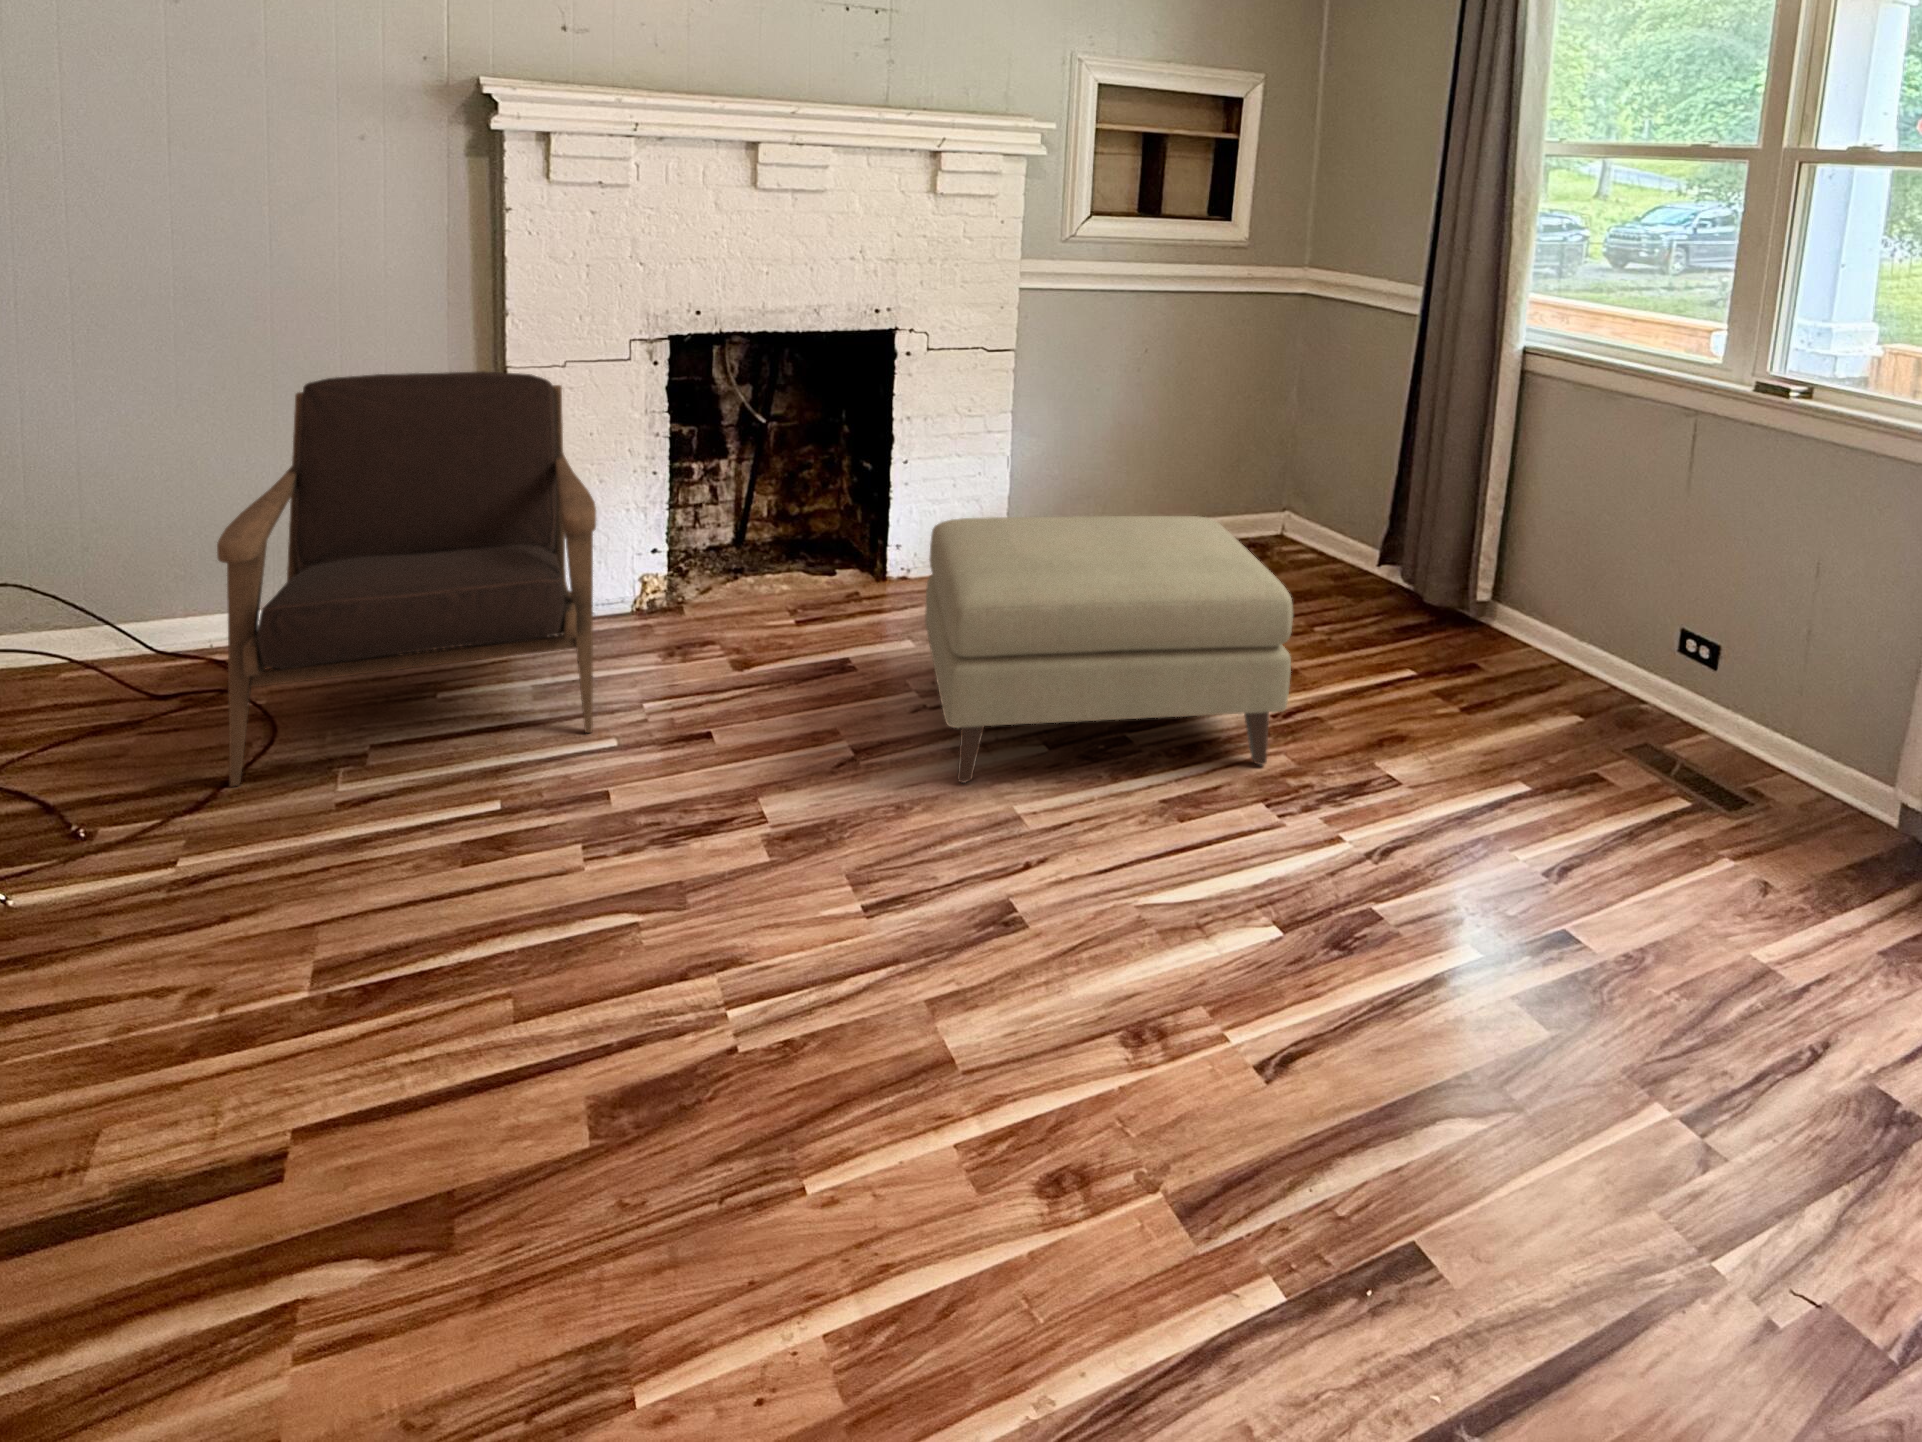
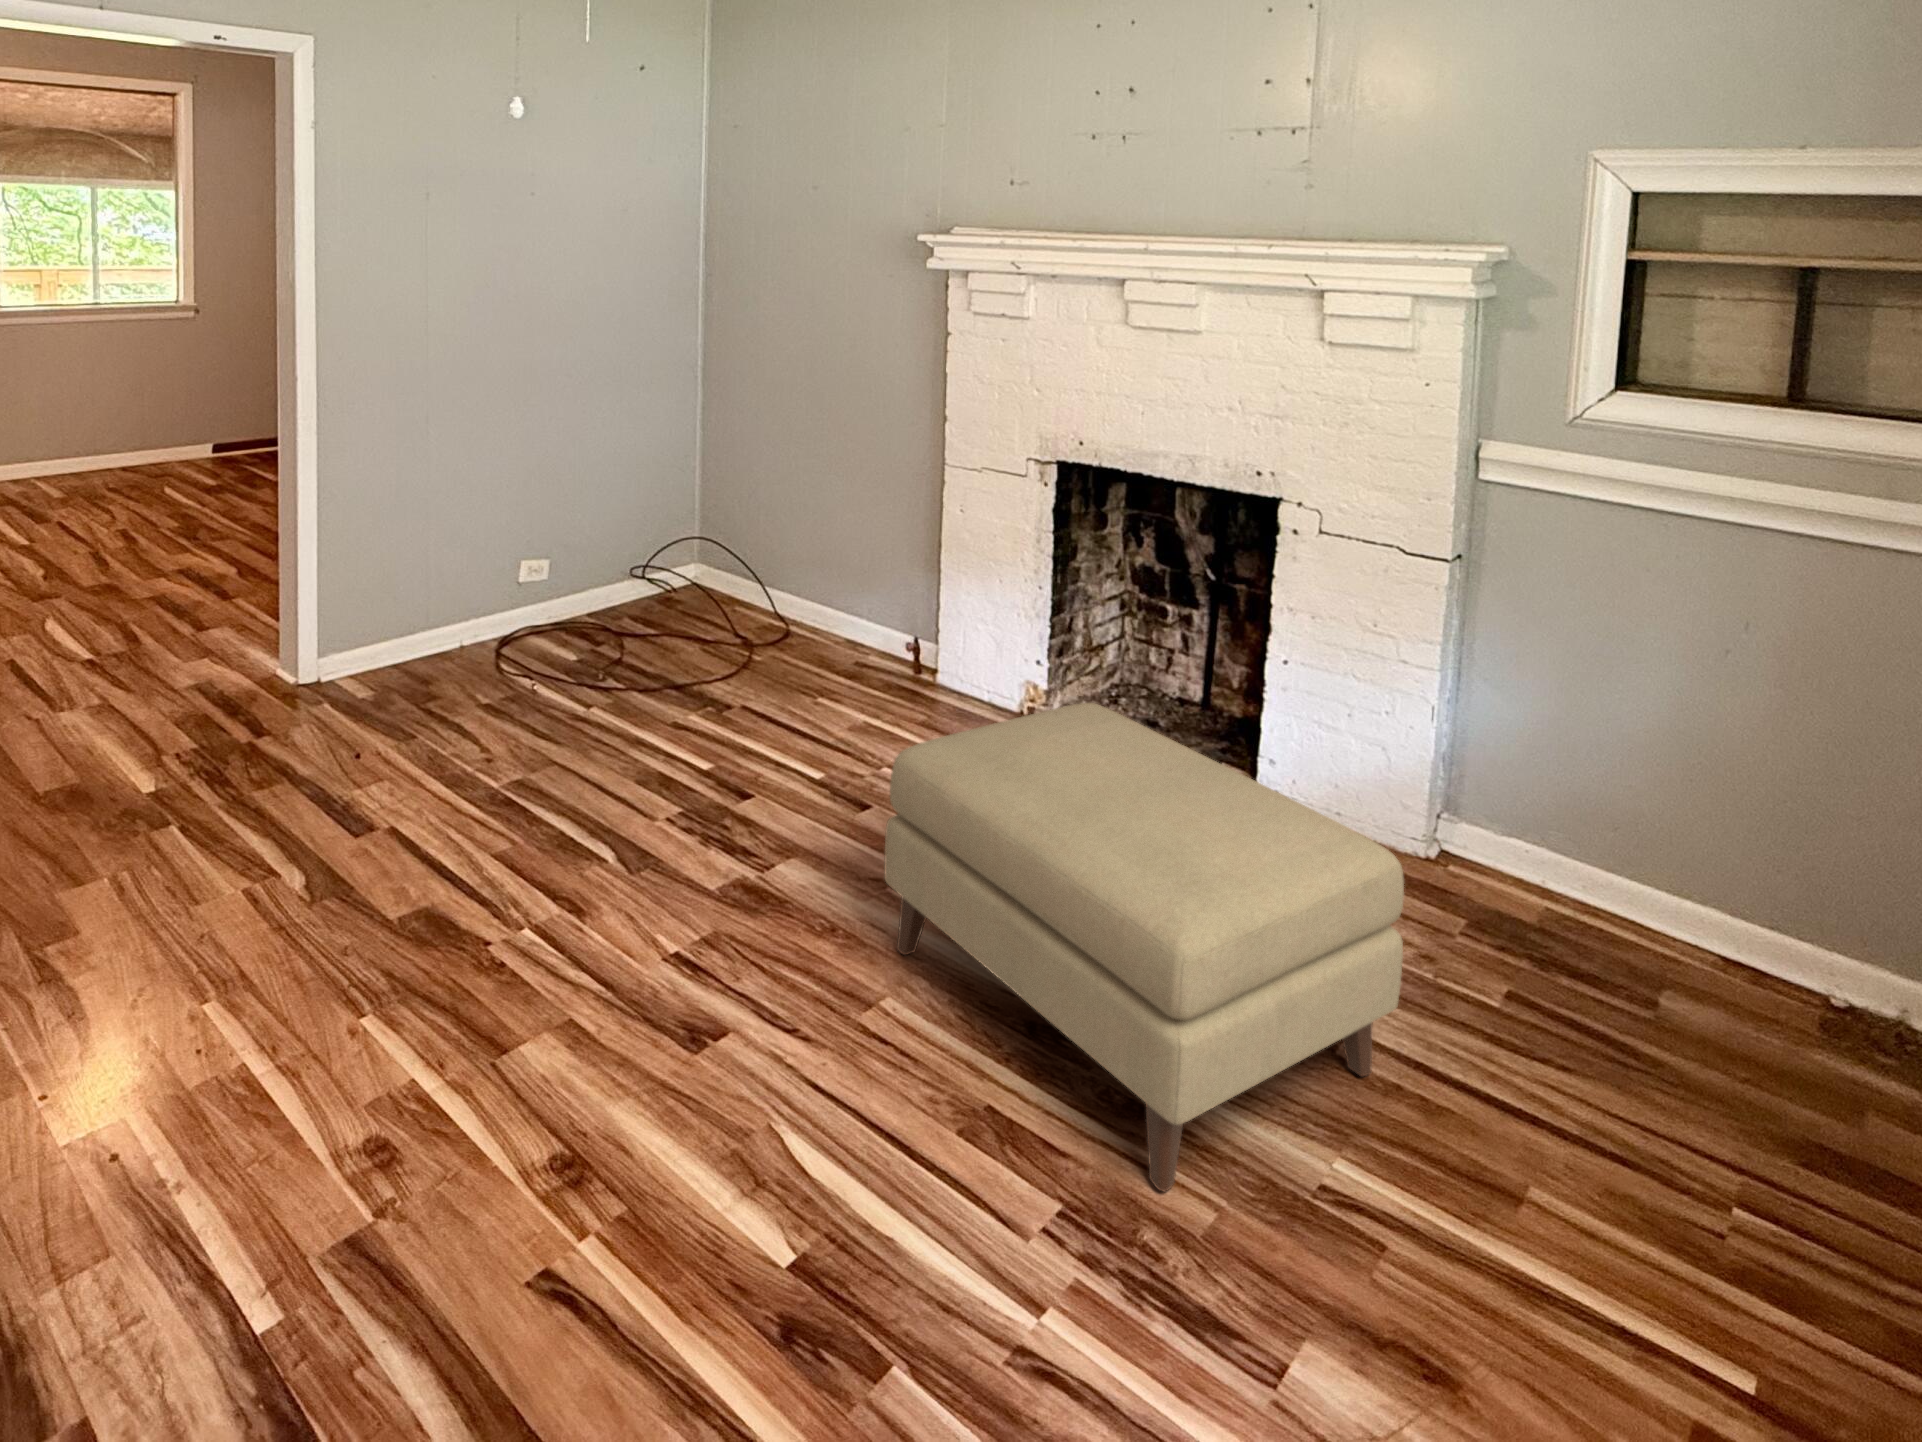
armchair: present [217,371,596,787] -> none [667,448,979,762]

